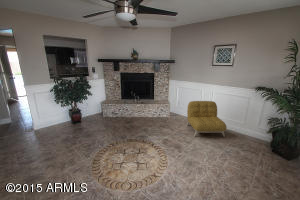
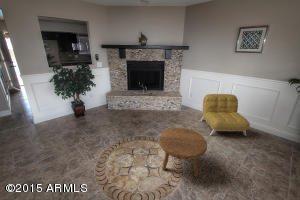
footstool: none [147,128,187,169] -> present [159,127,207,177]

